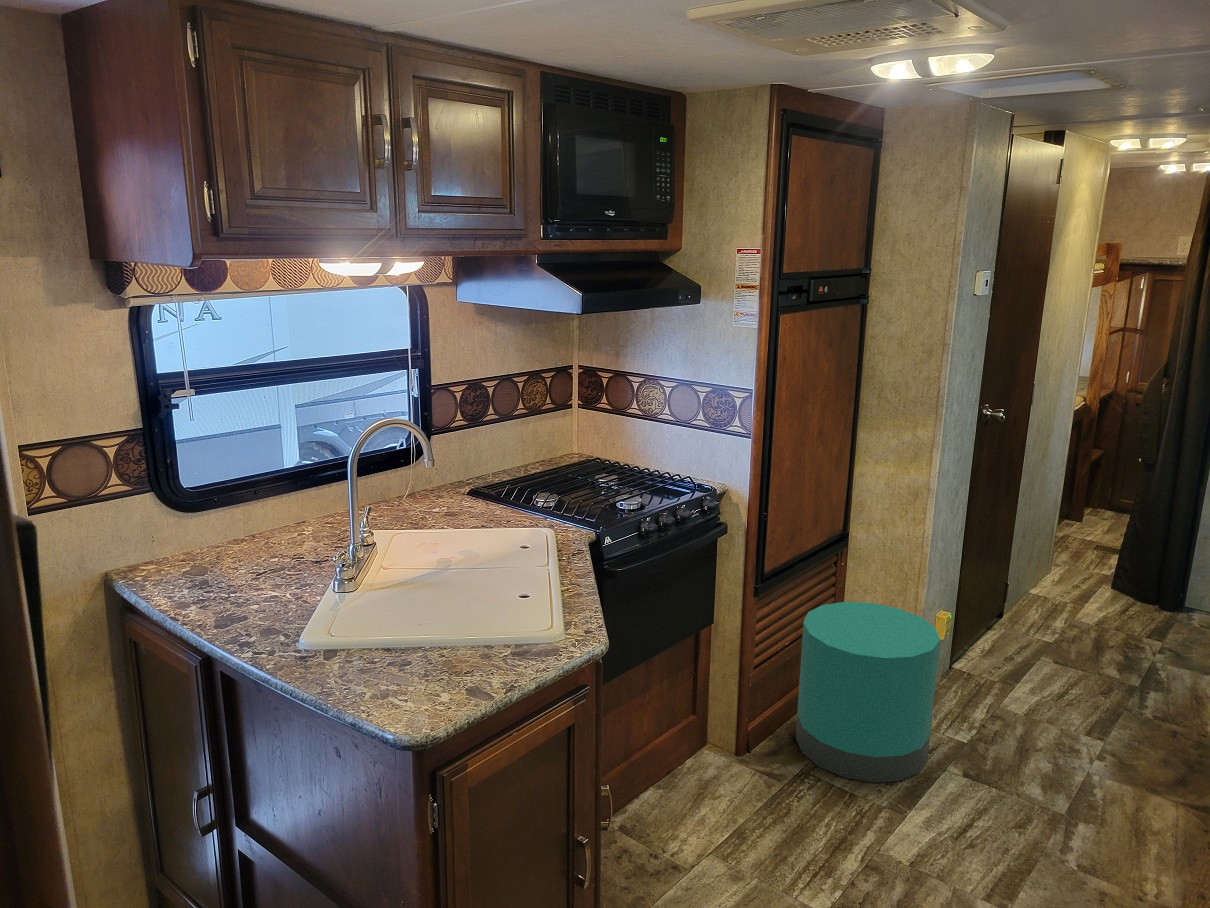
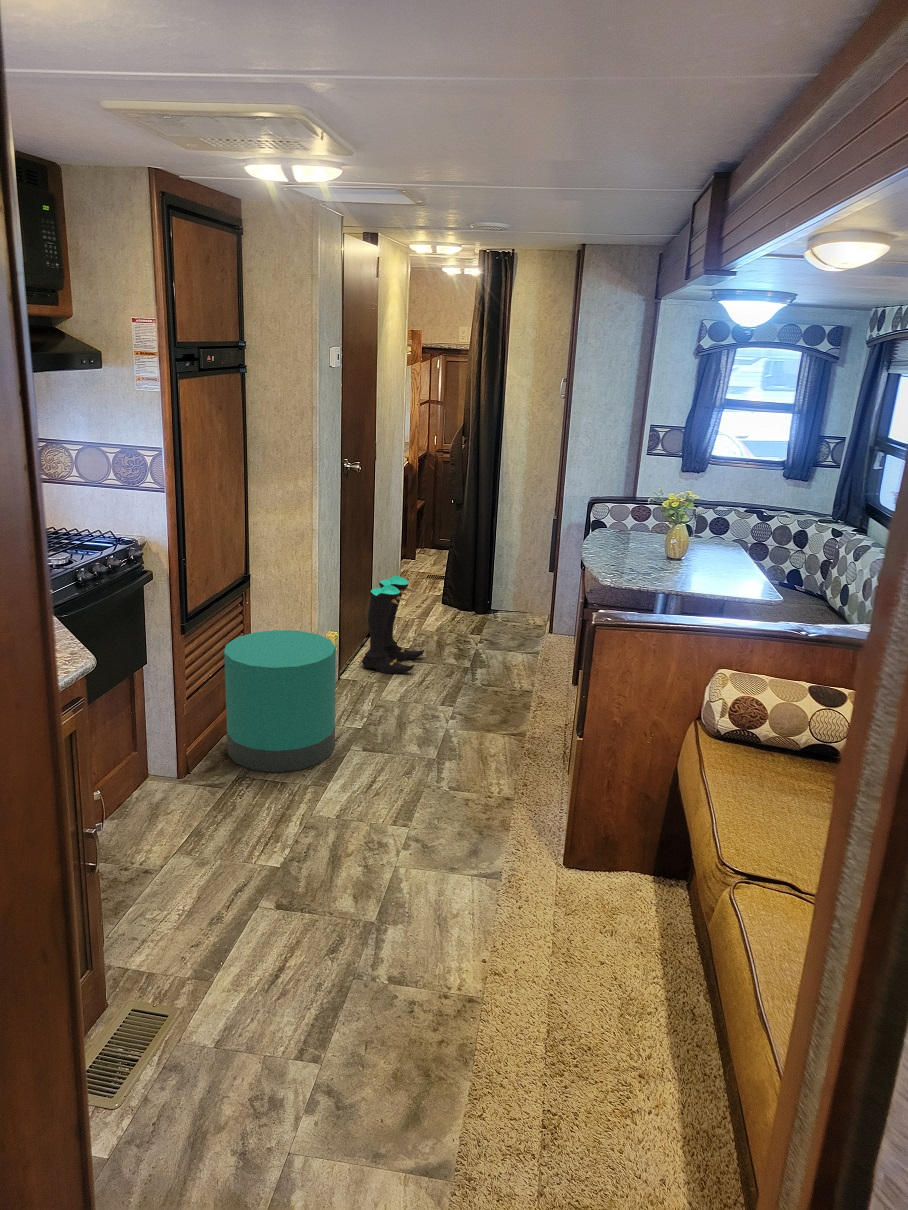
boots: none [980,550,1074,677] -> present [360,576,424,674]

